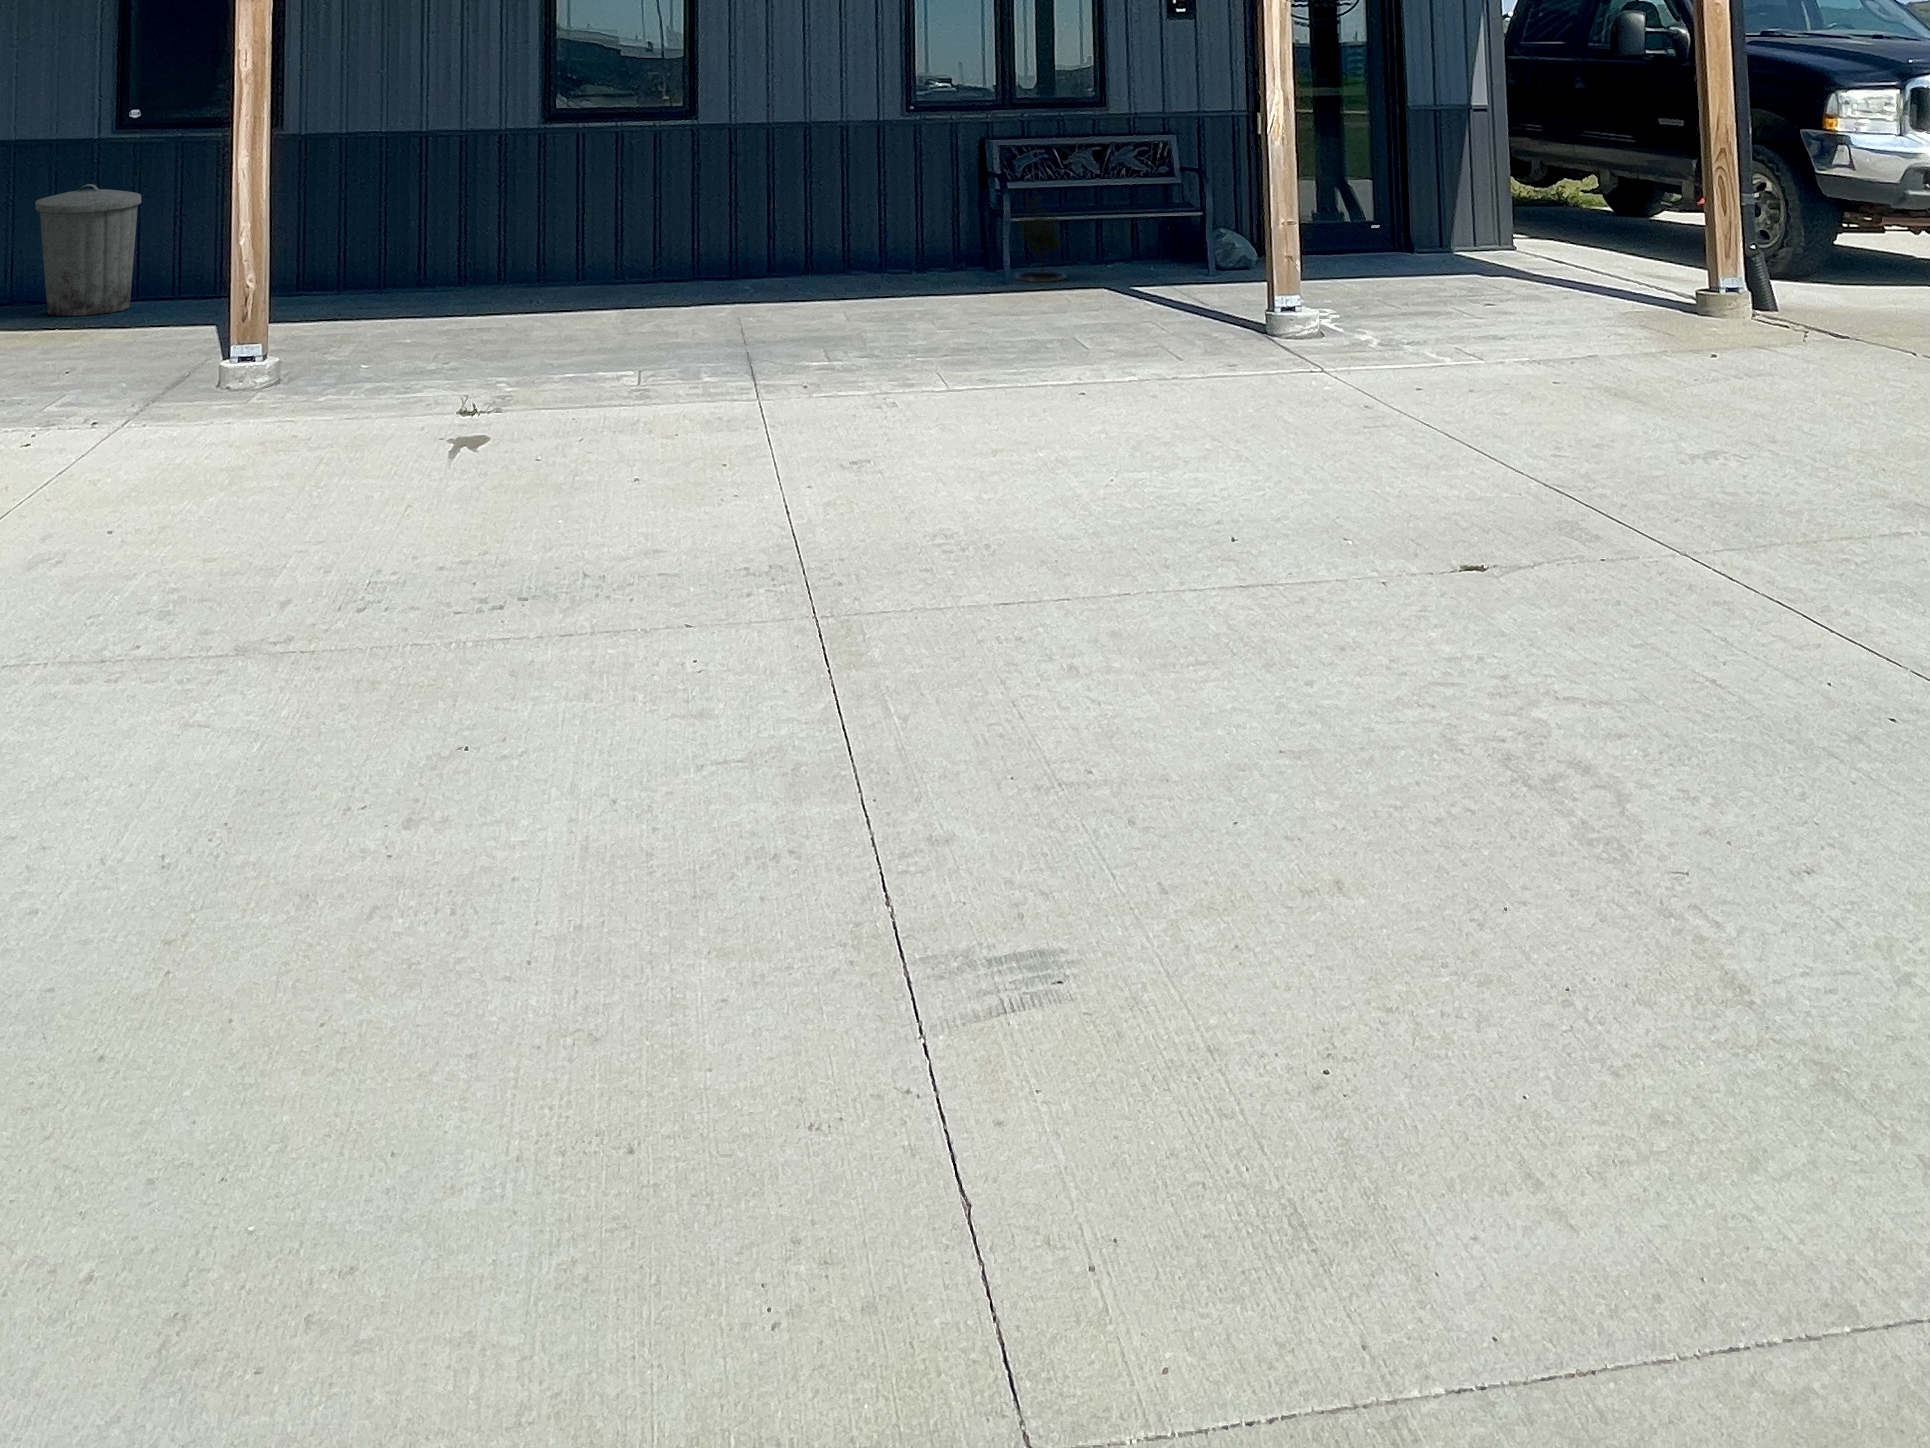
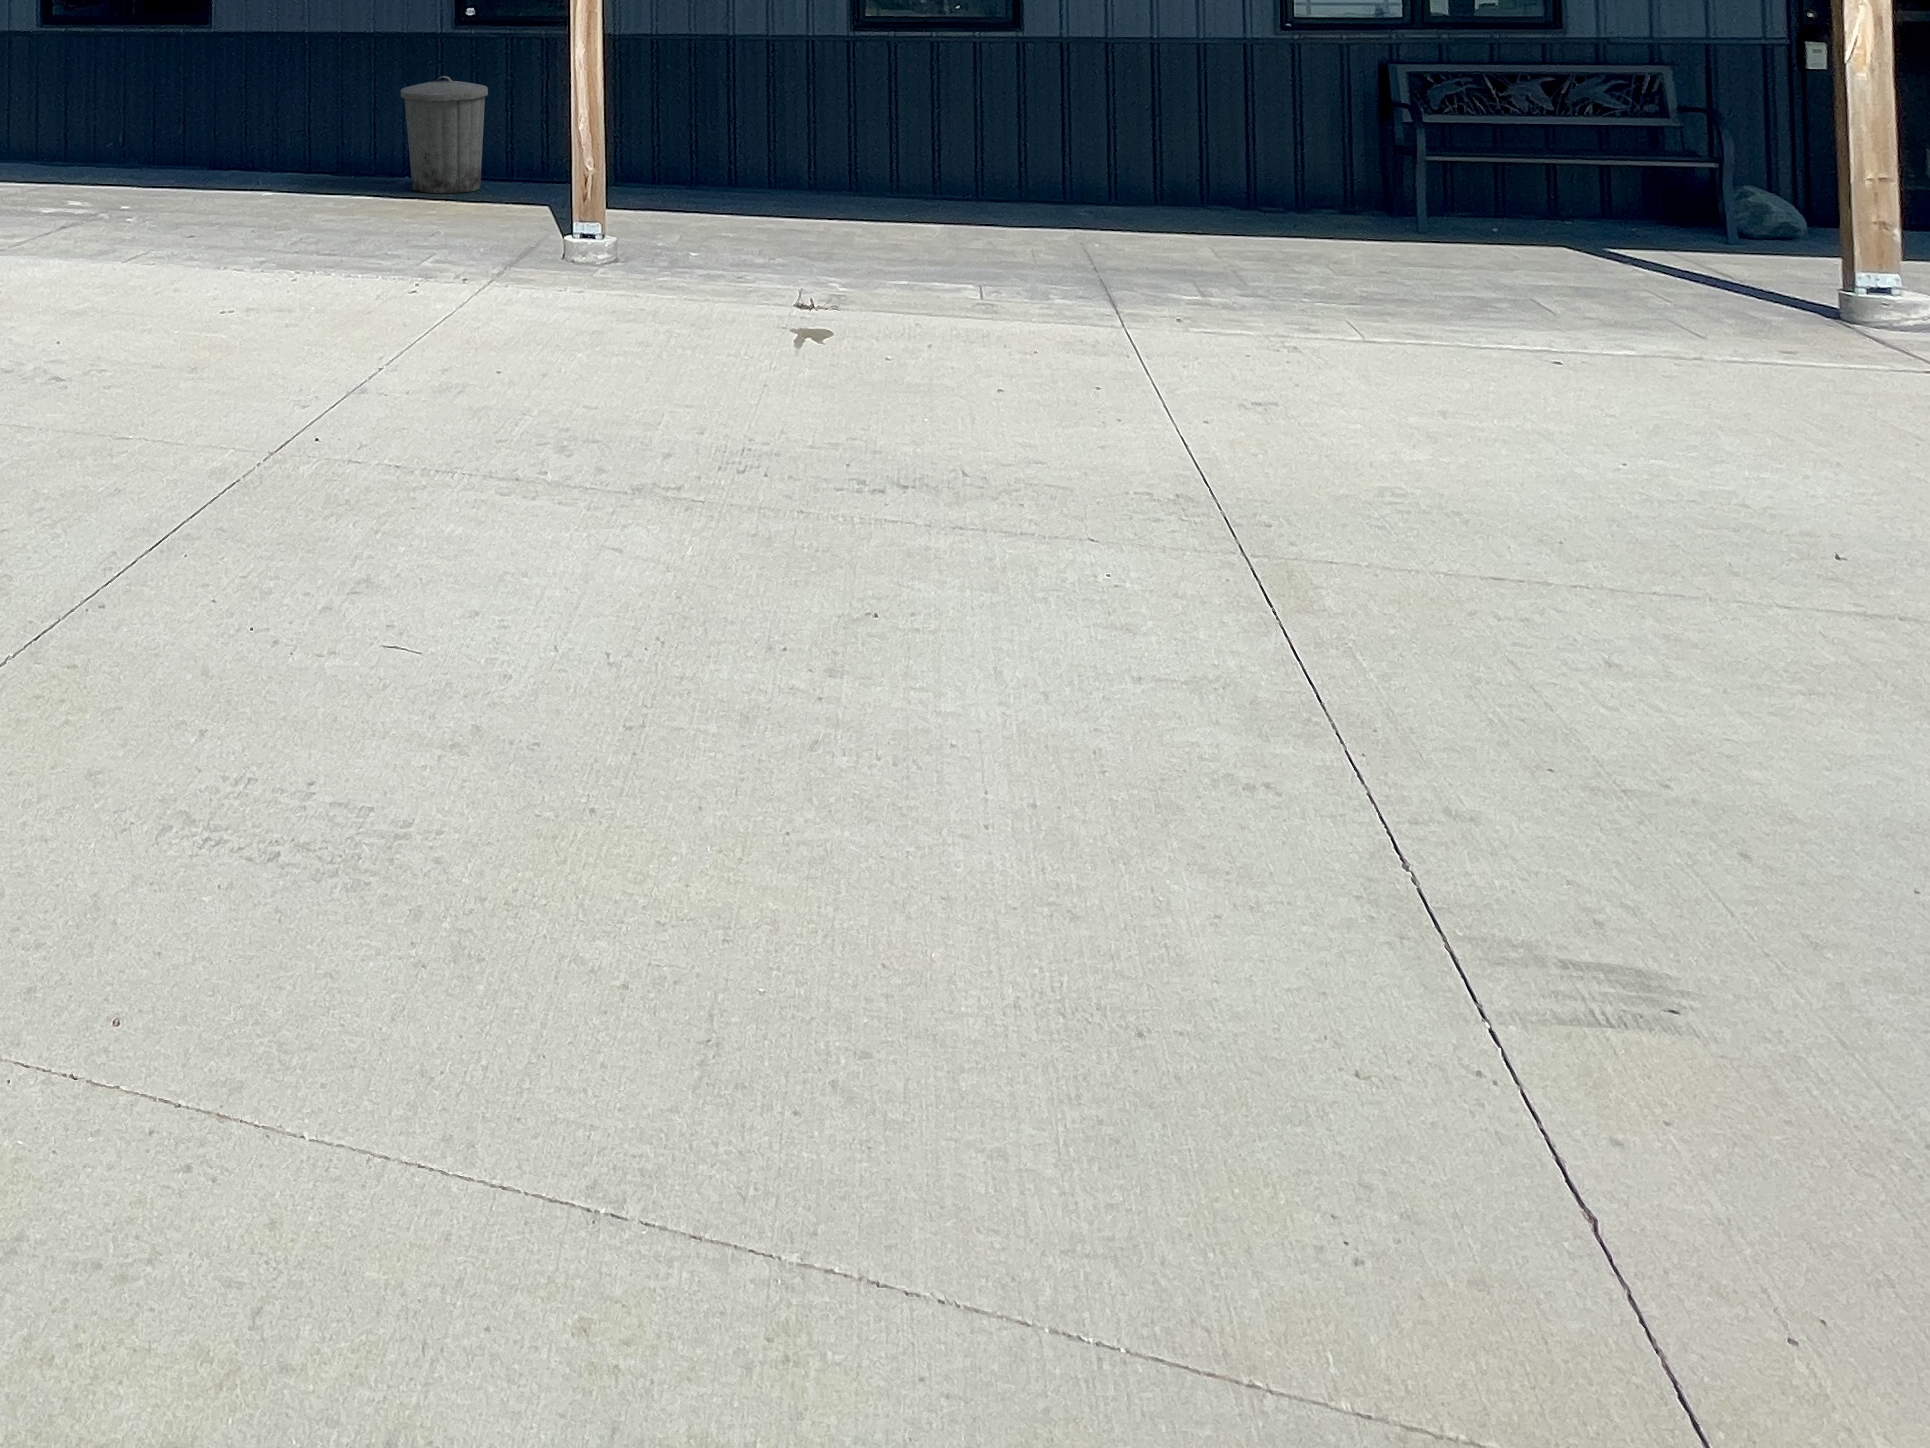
potted tree: present [1014,196,1066,282] -> none [1427,117,1503,230]

